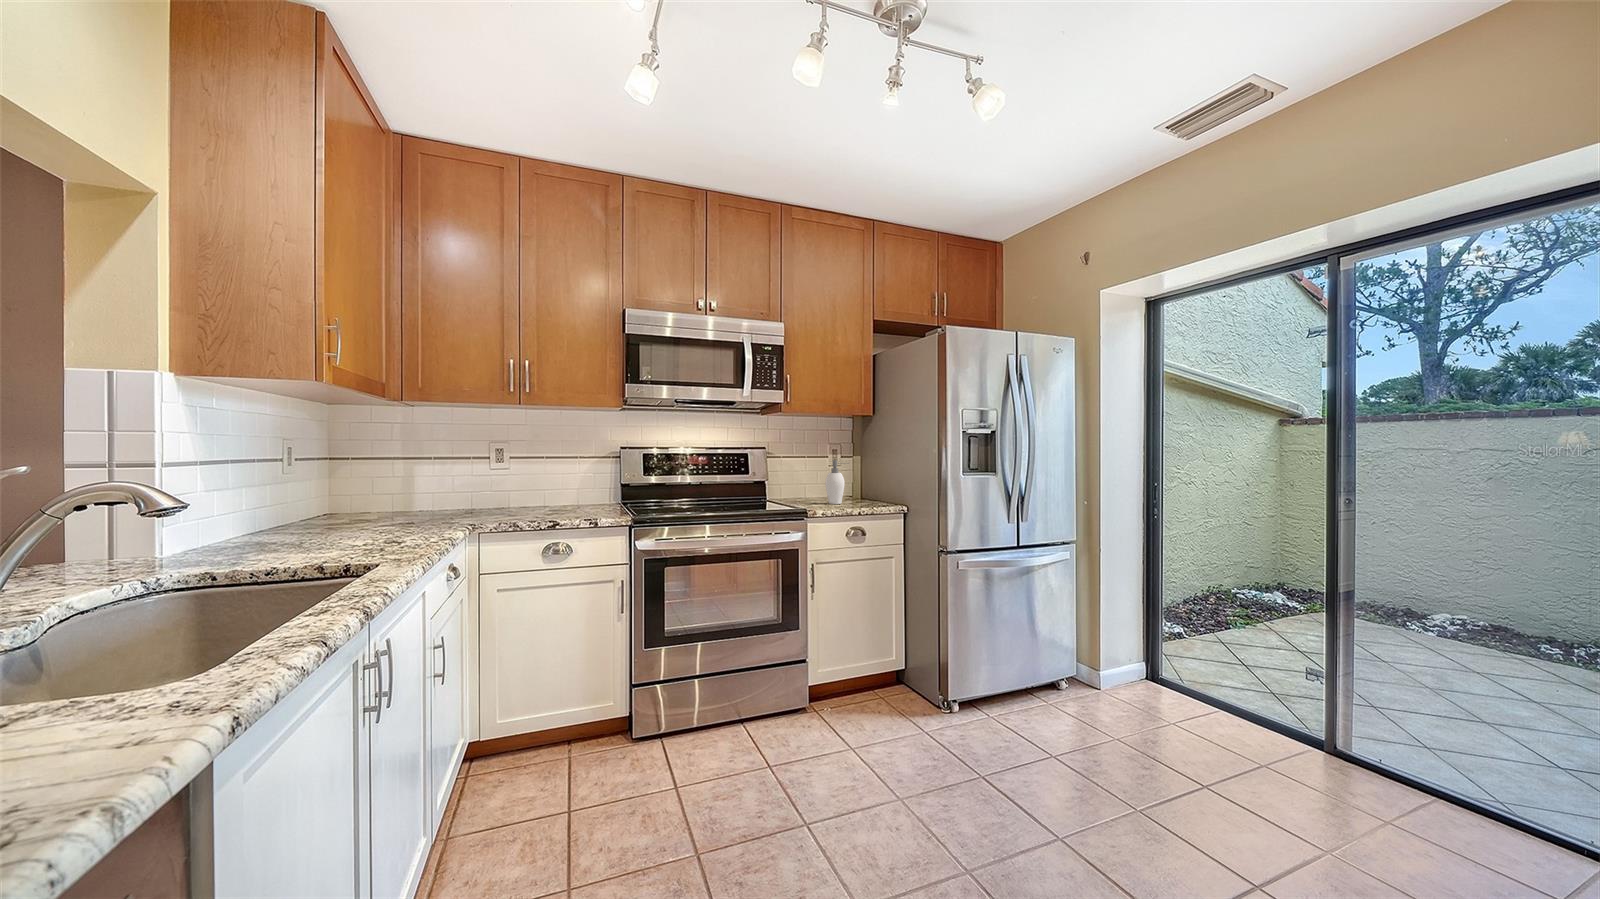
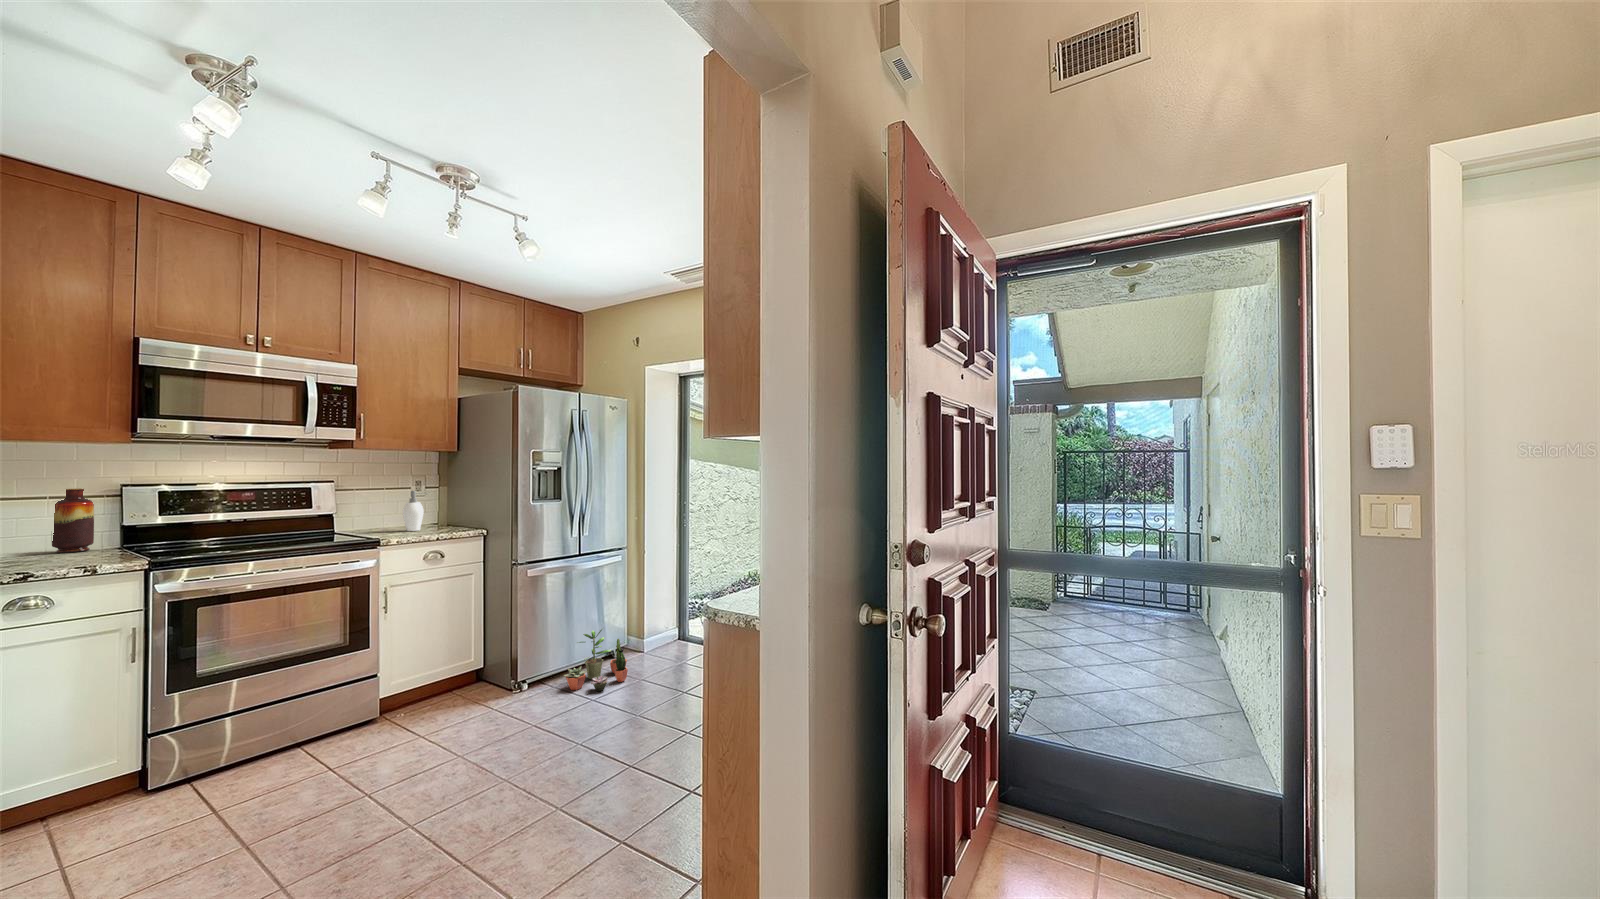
vase: none [579,450,603,504] -> present [52,488,94,553]
potted plant: none [1002,648,1089,736] -> present [564,629,628,691]

